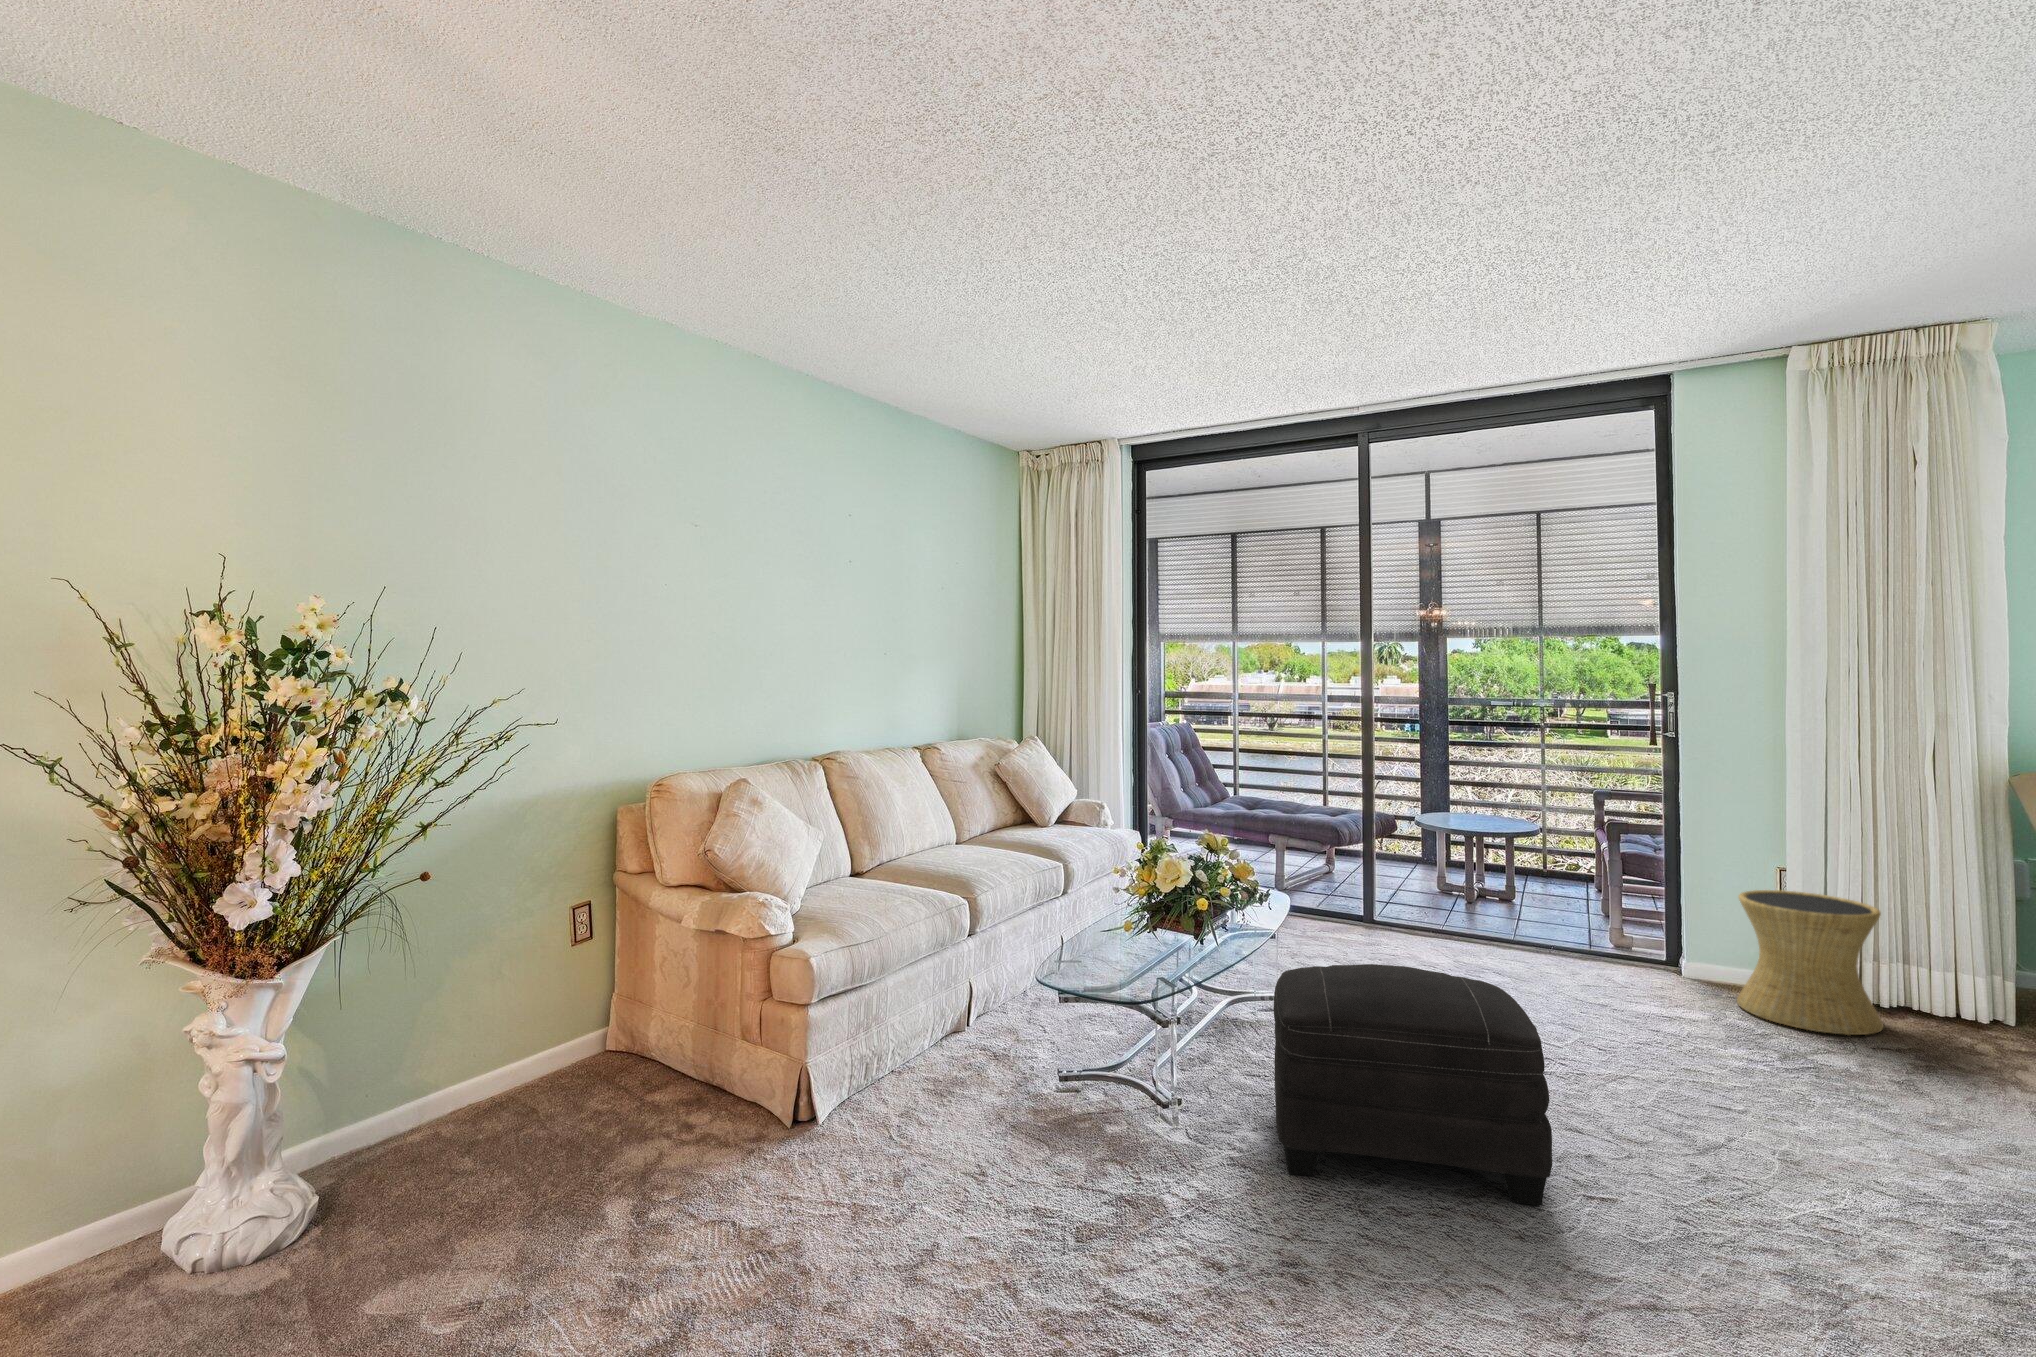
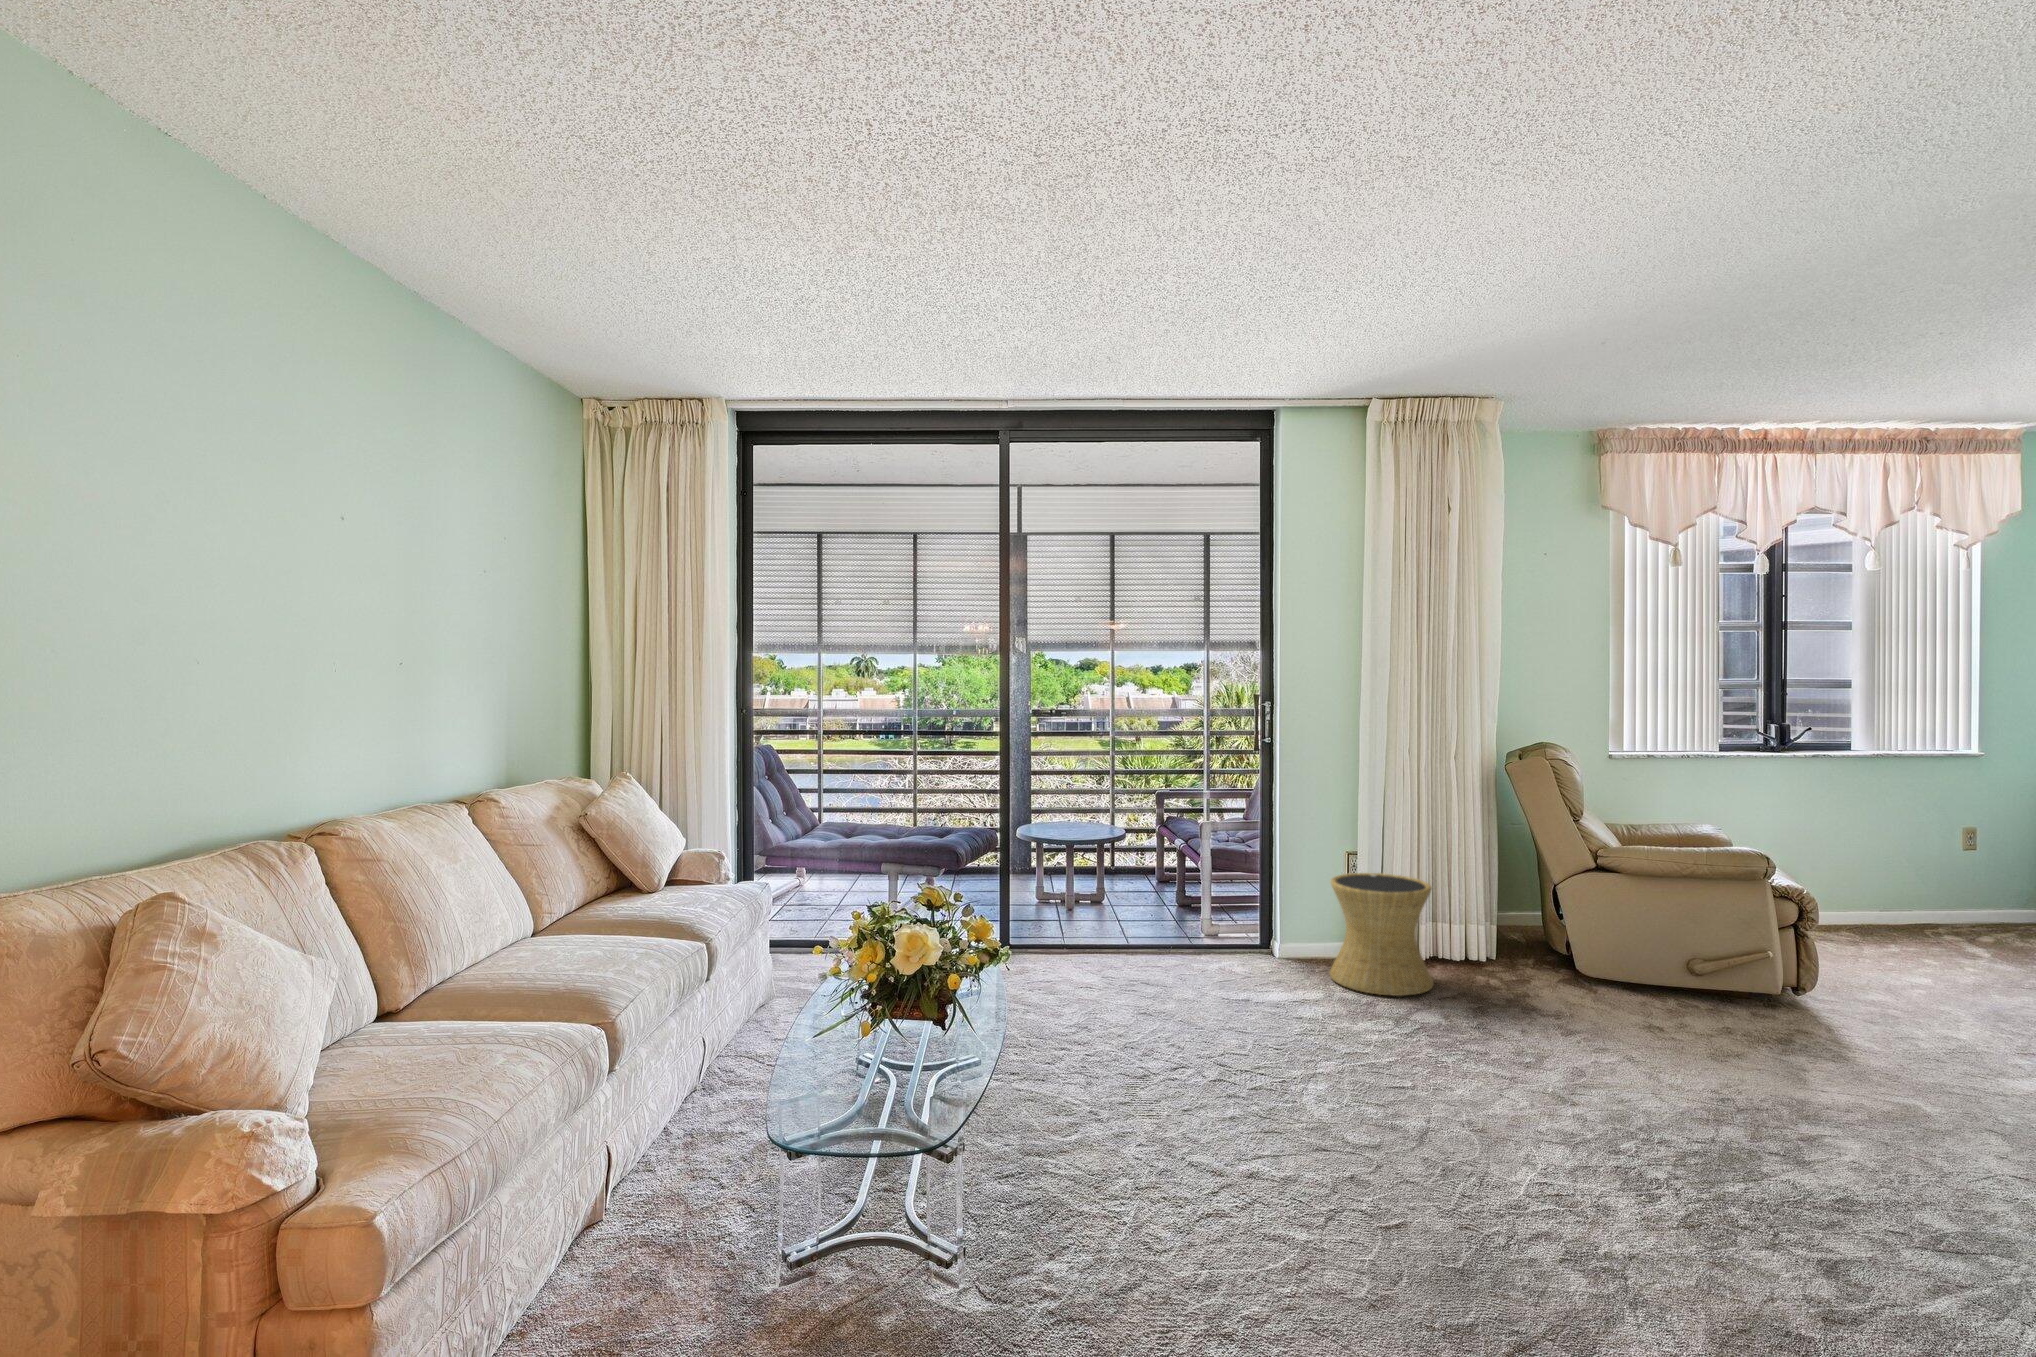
ottoman: present [1274,964,1552,1205] -> none [1053,1022,1371,1309]

